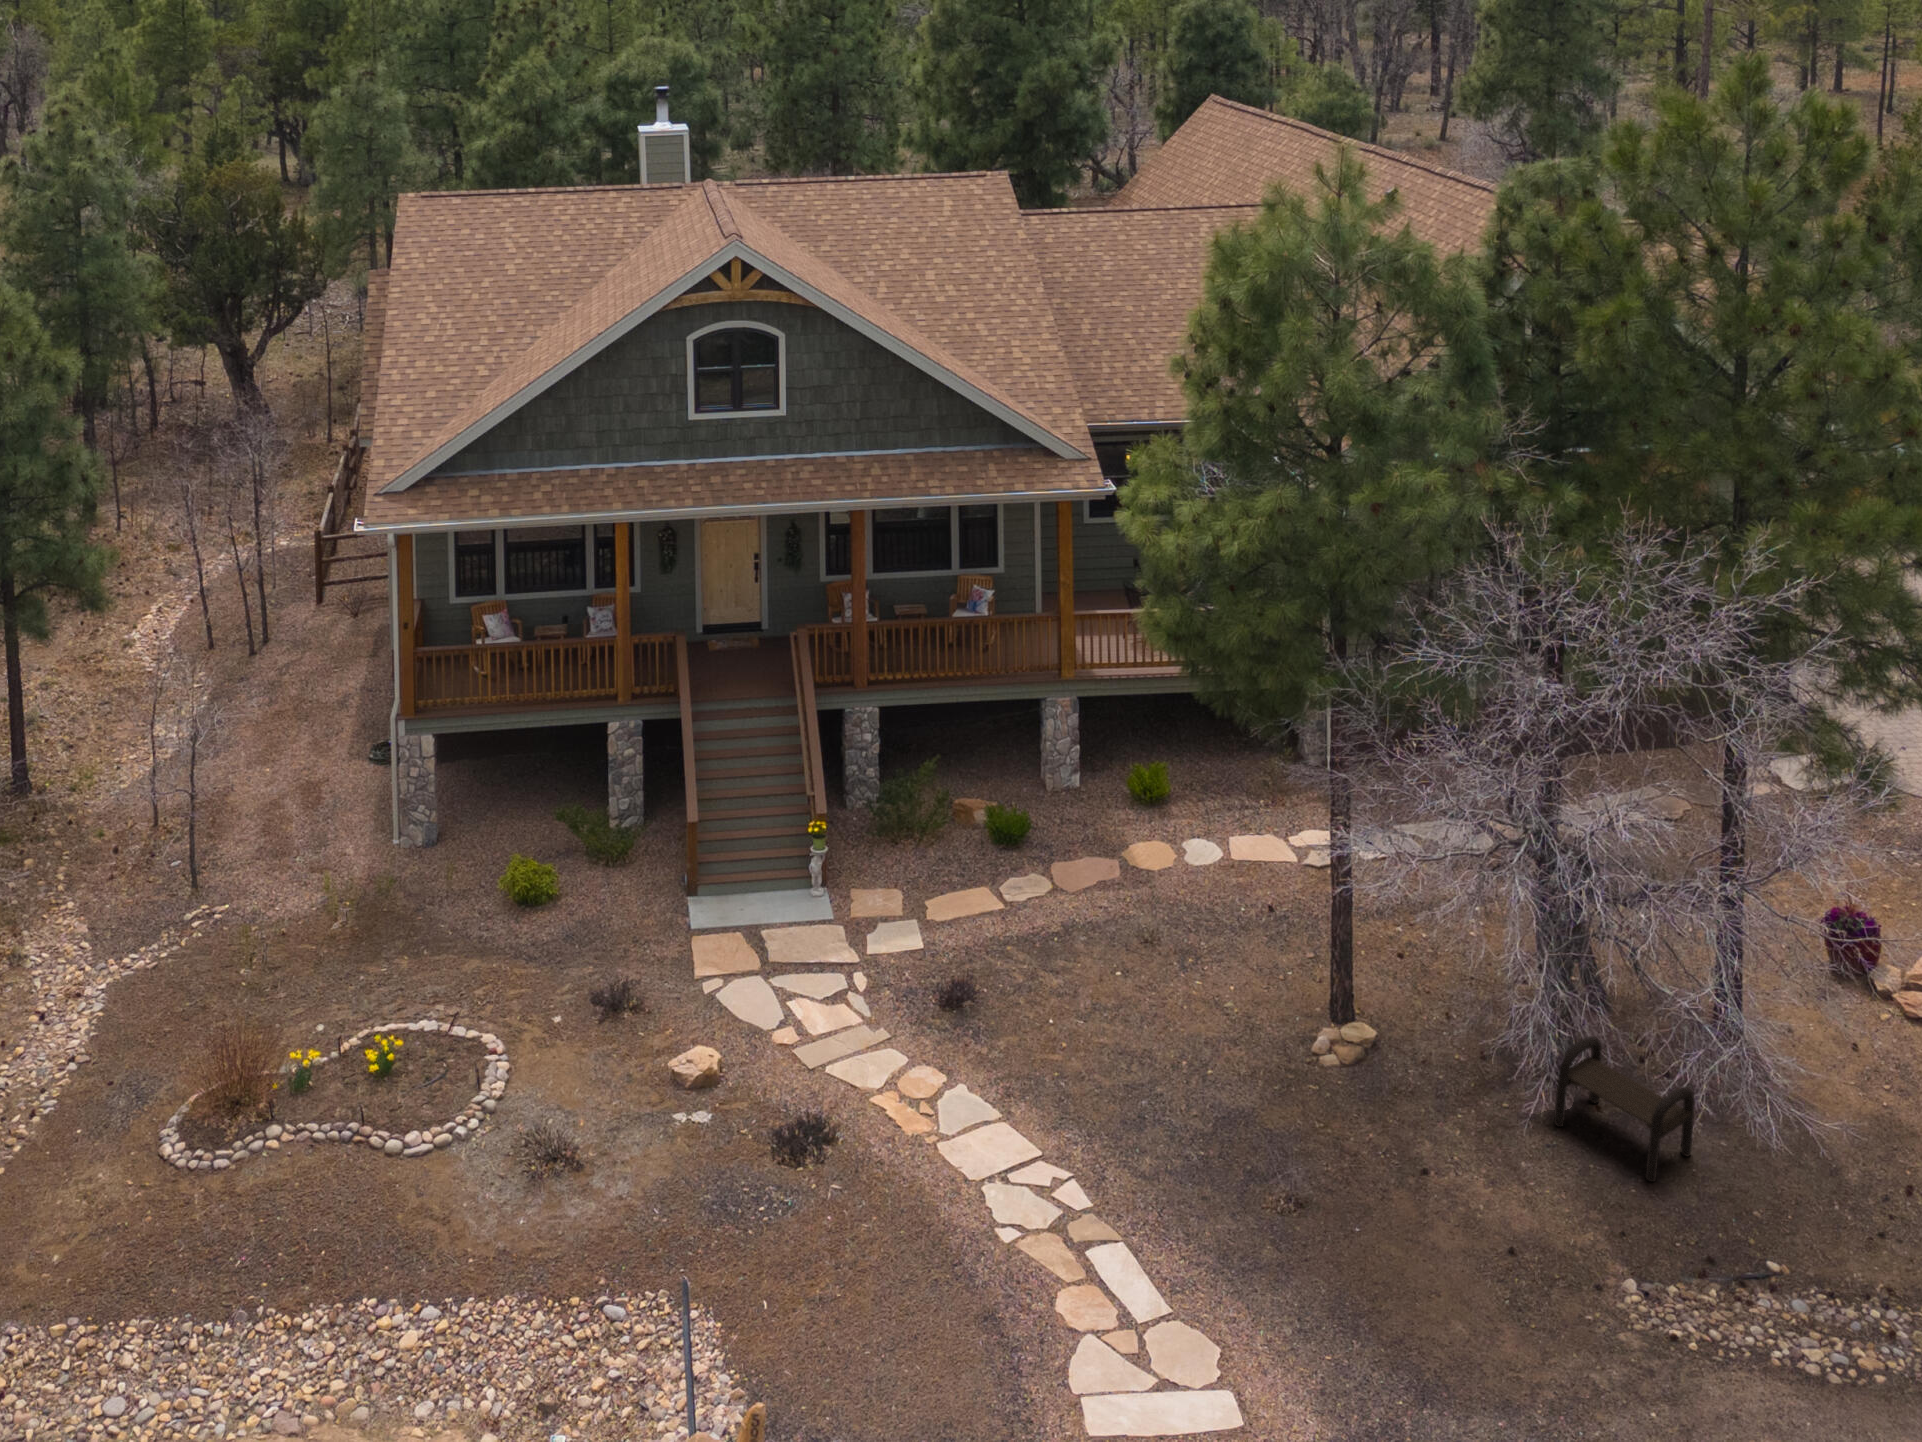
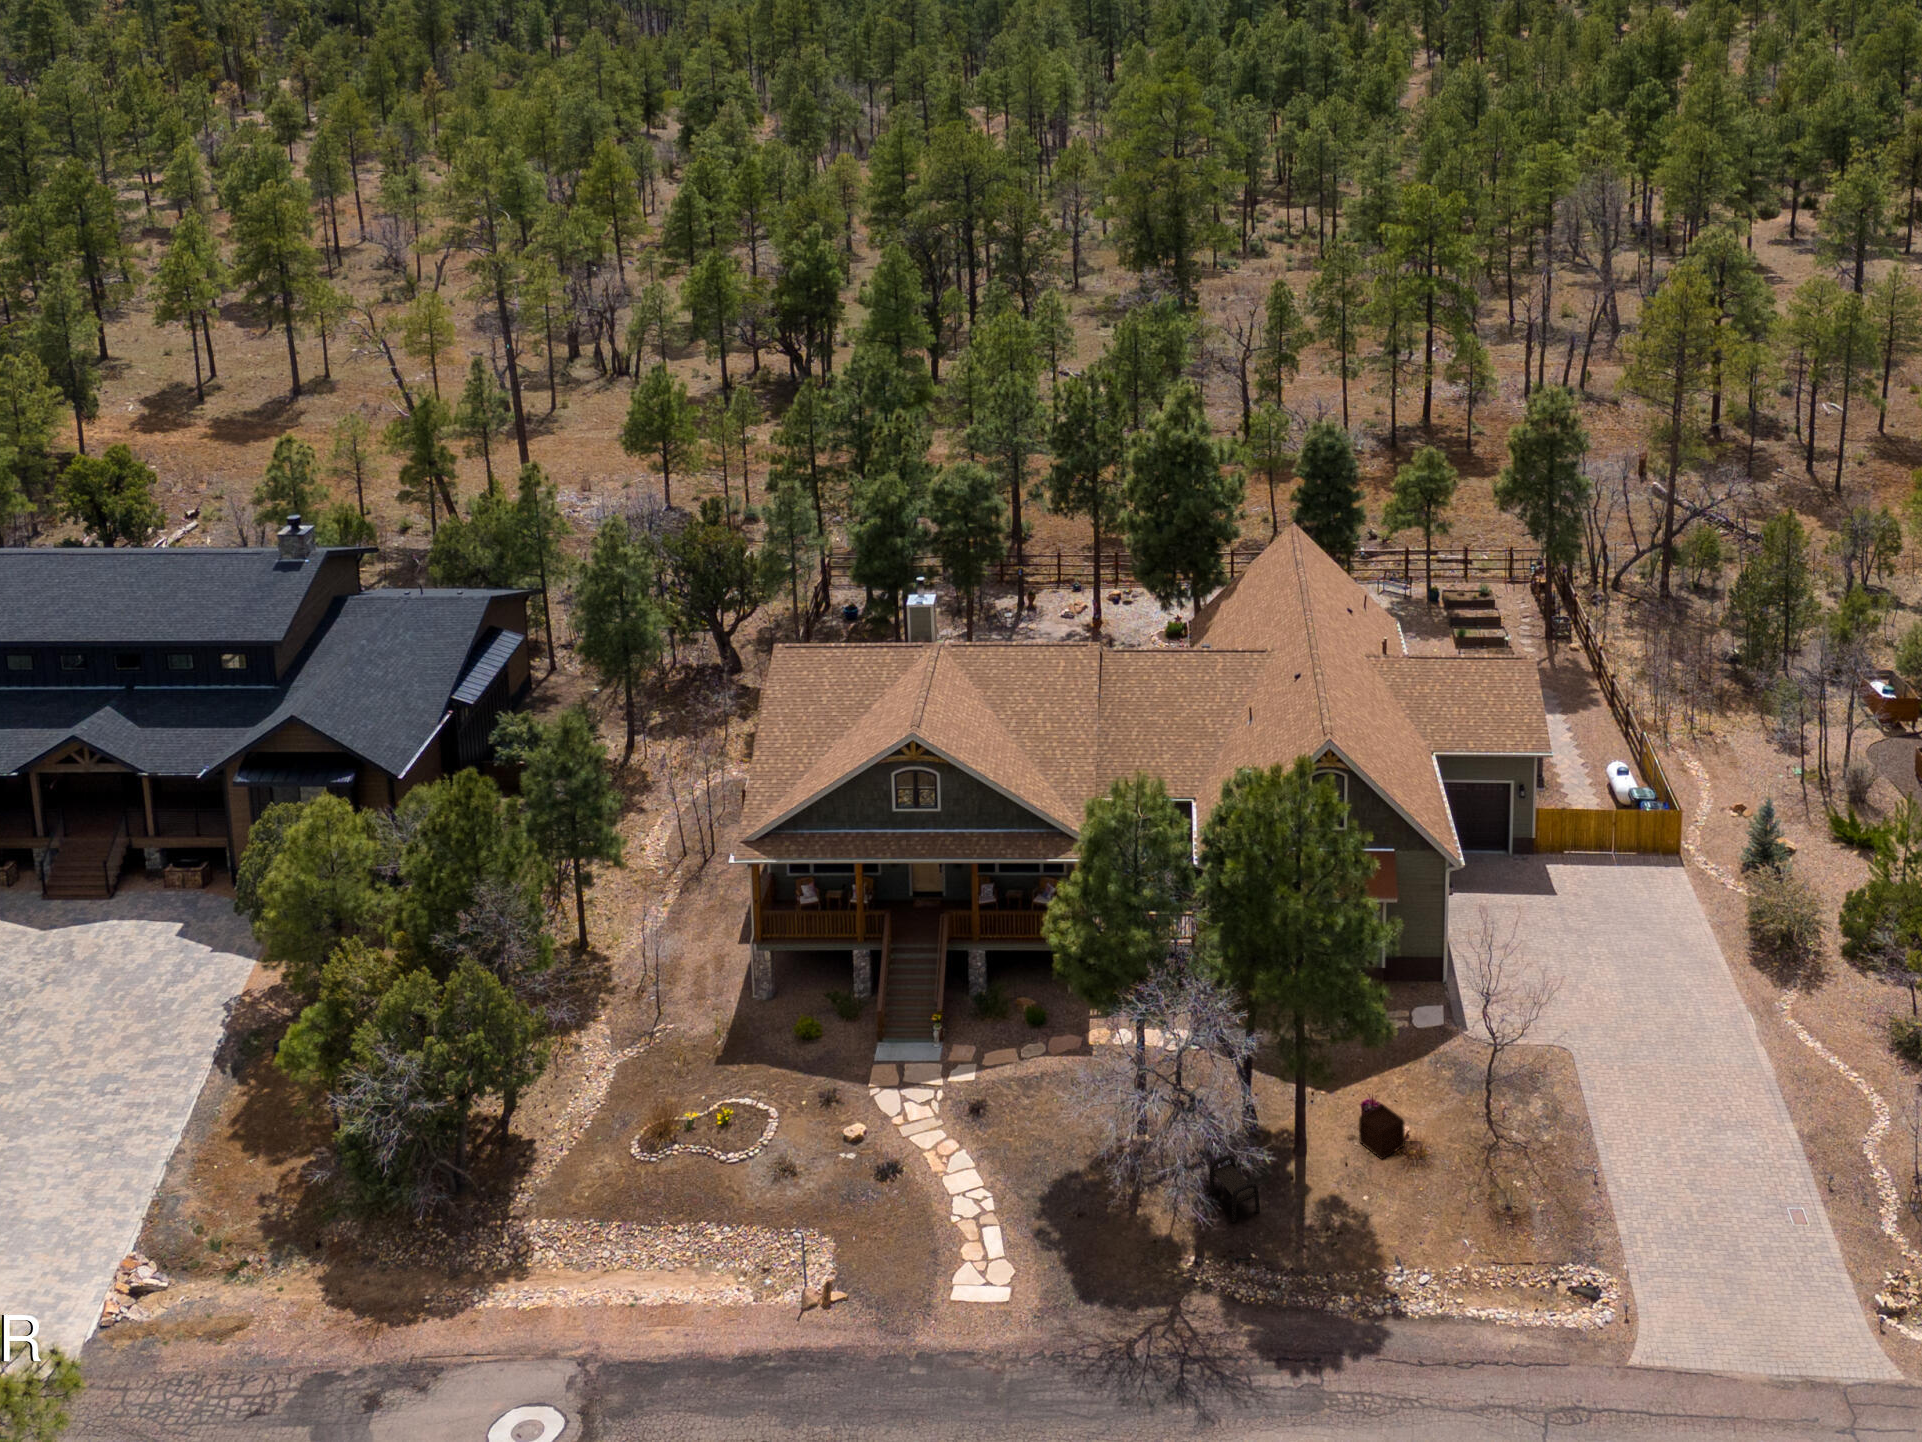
wooden crate: none [1784,920,1885,1031] -> present [1359,1104,1405,1159]

